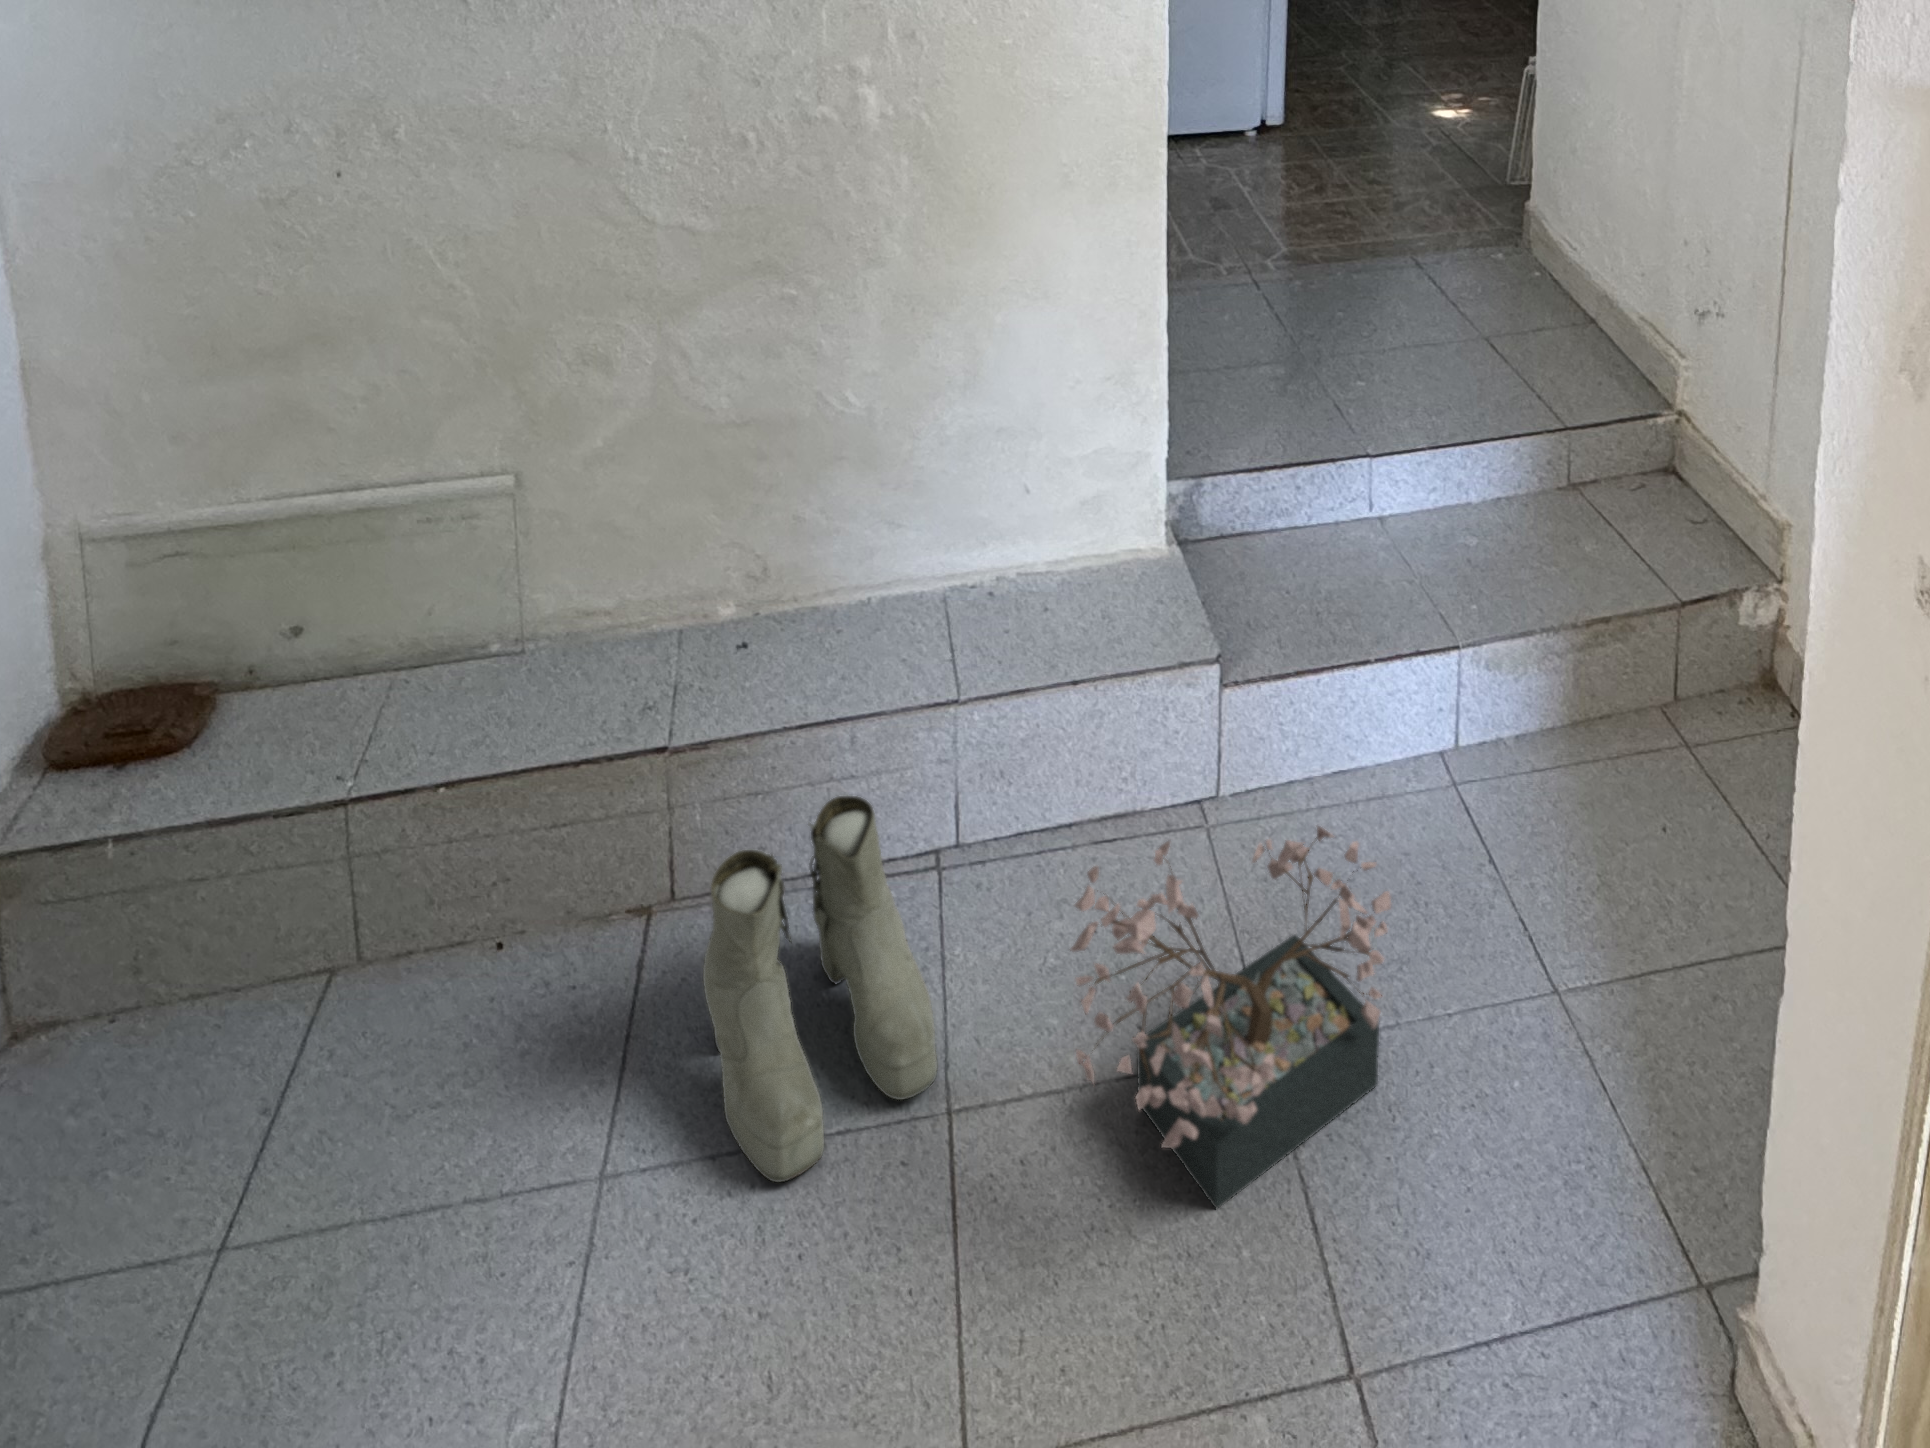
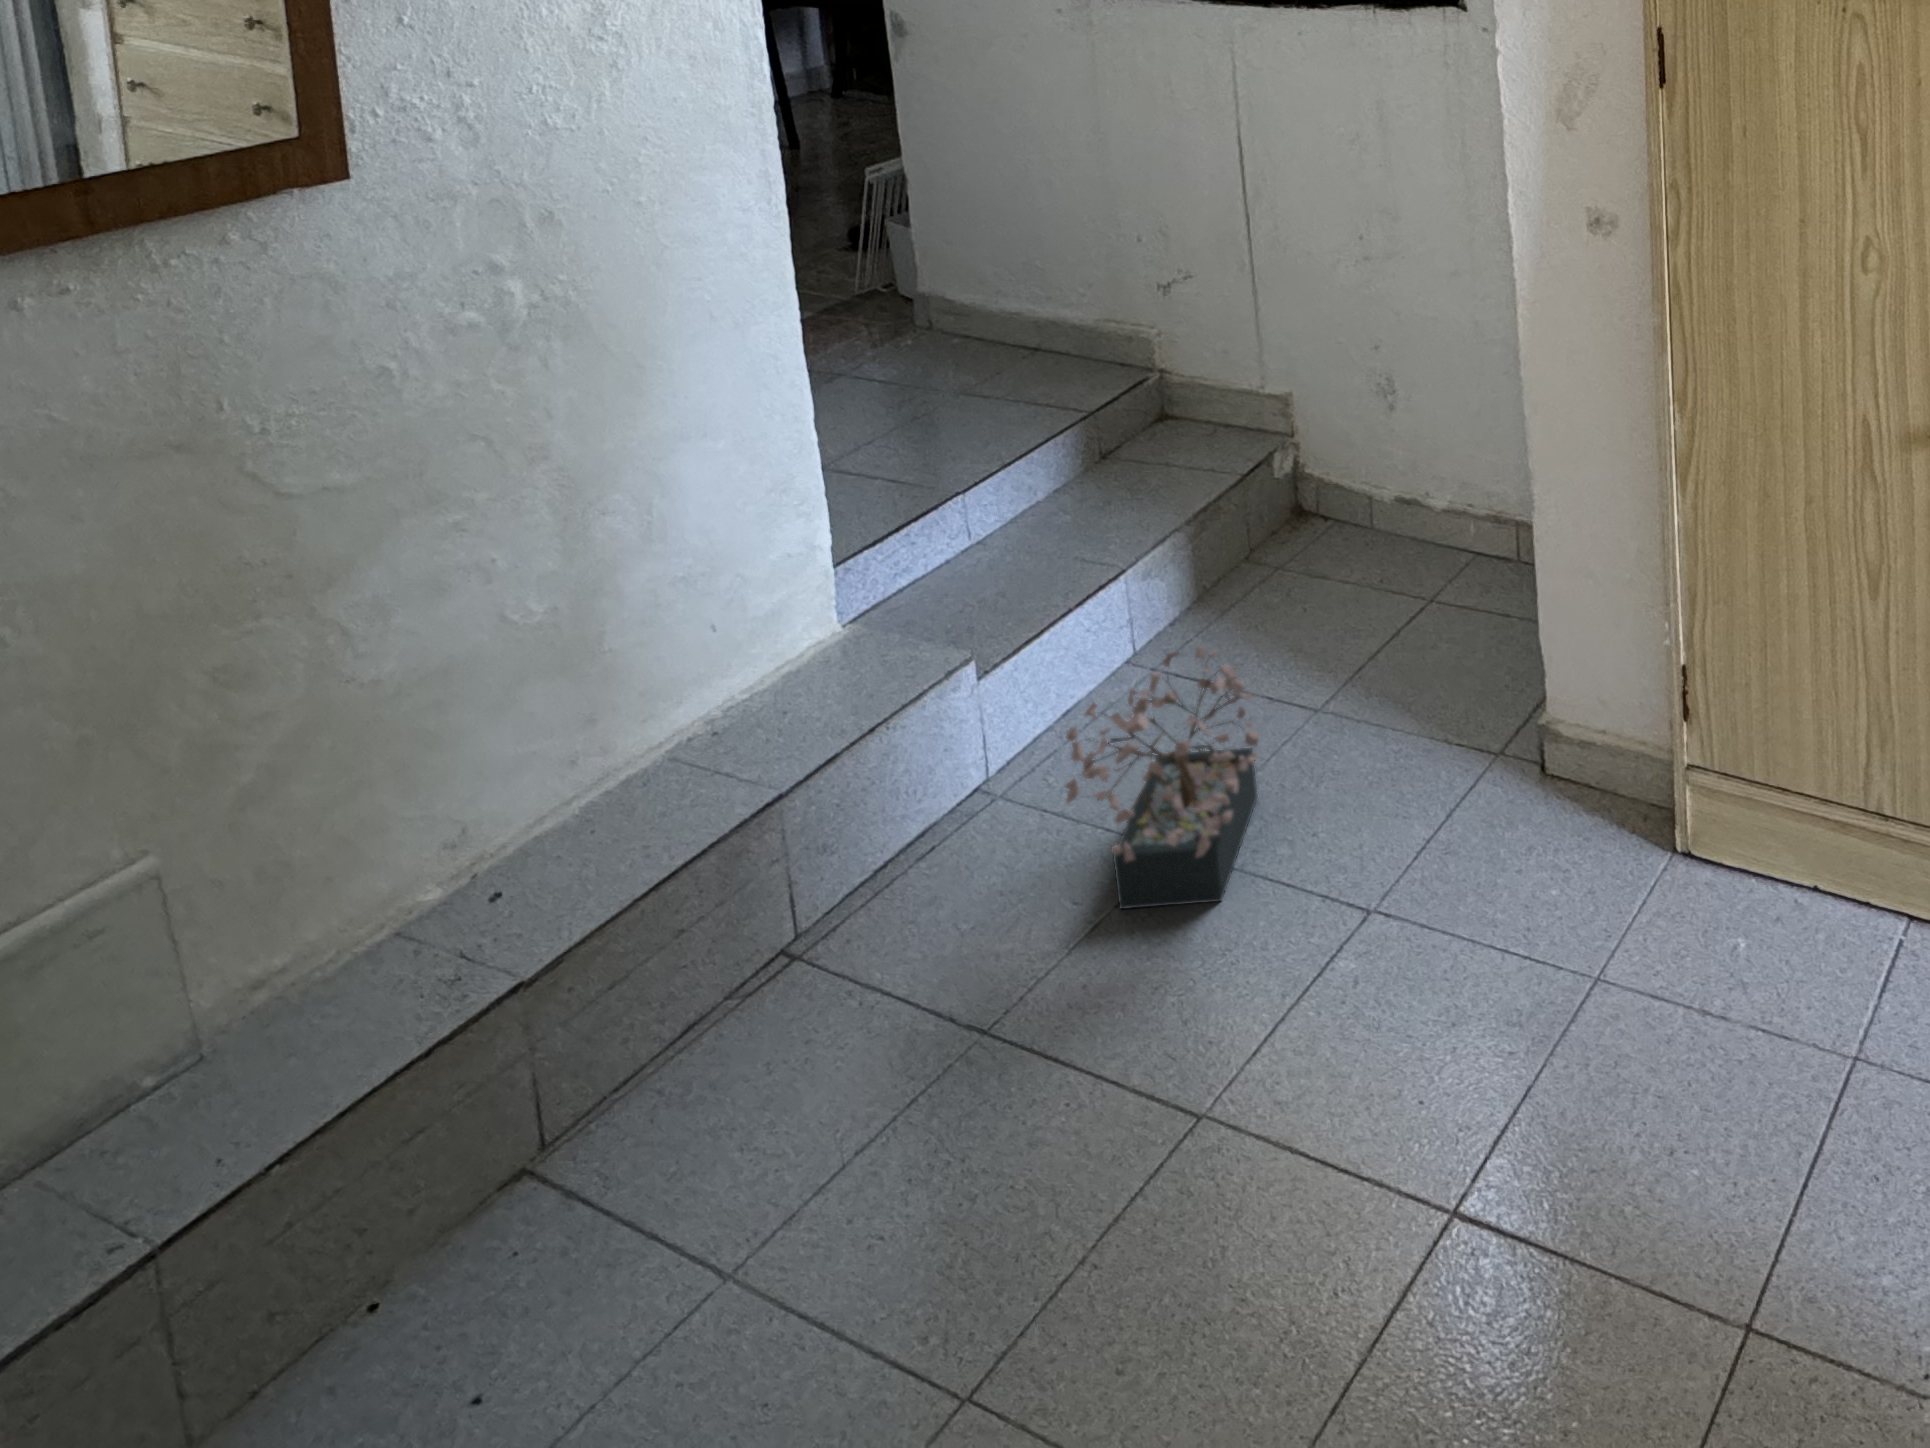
boots: present [703,796,937,1182] -> none [699,854,964,1148]

